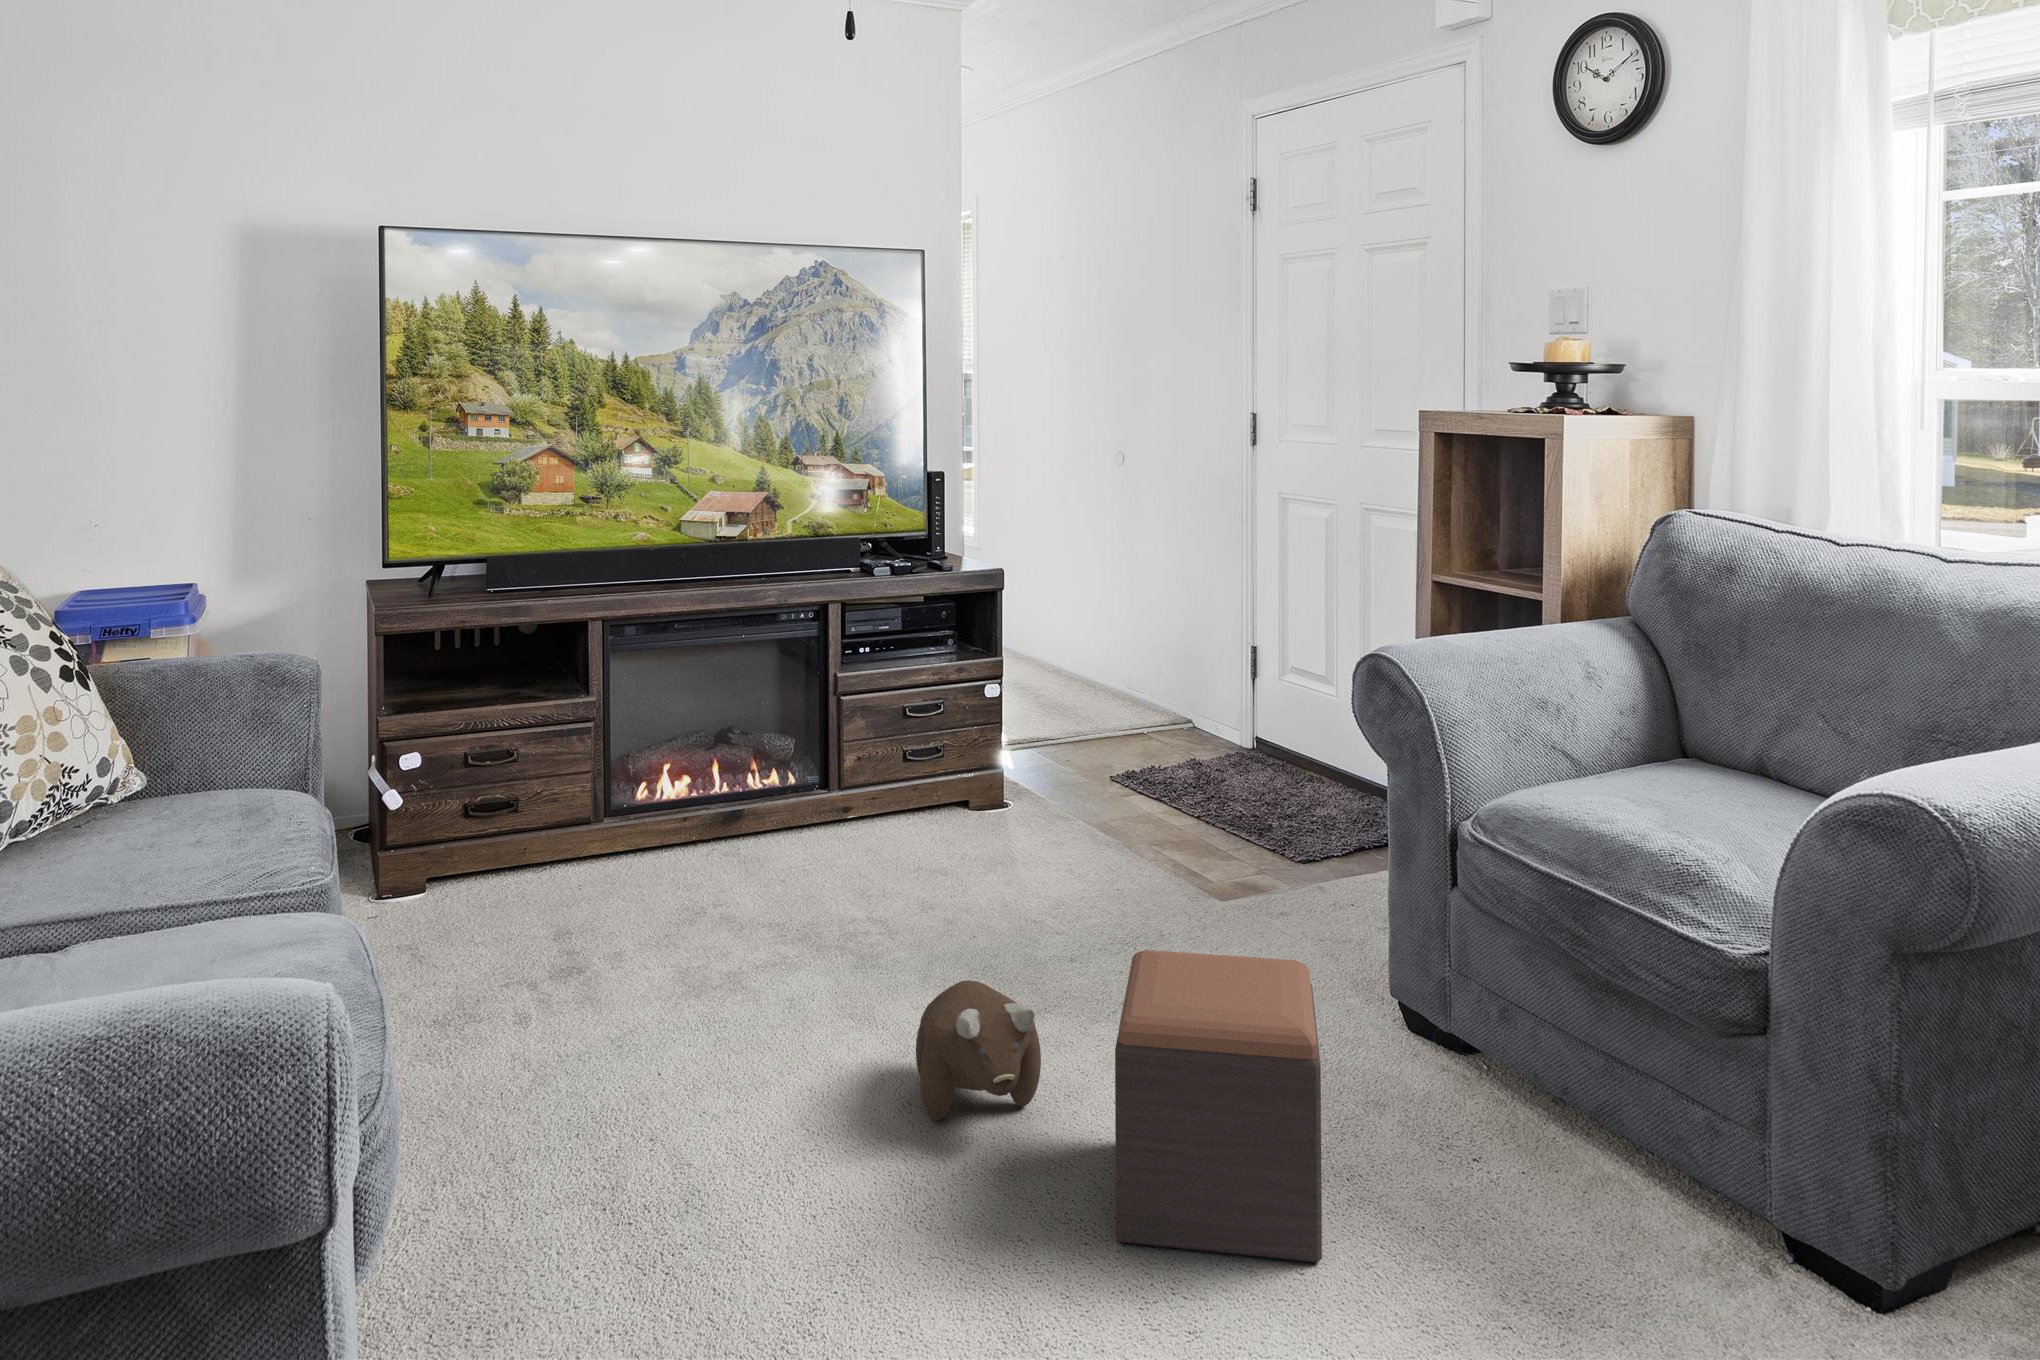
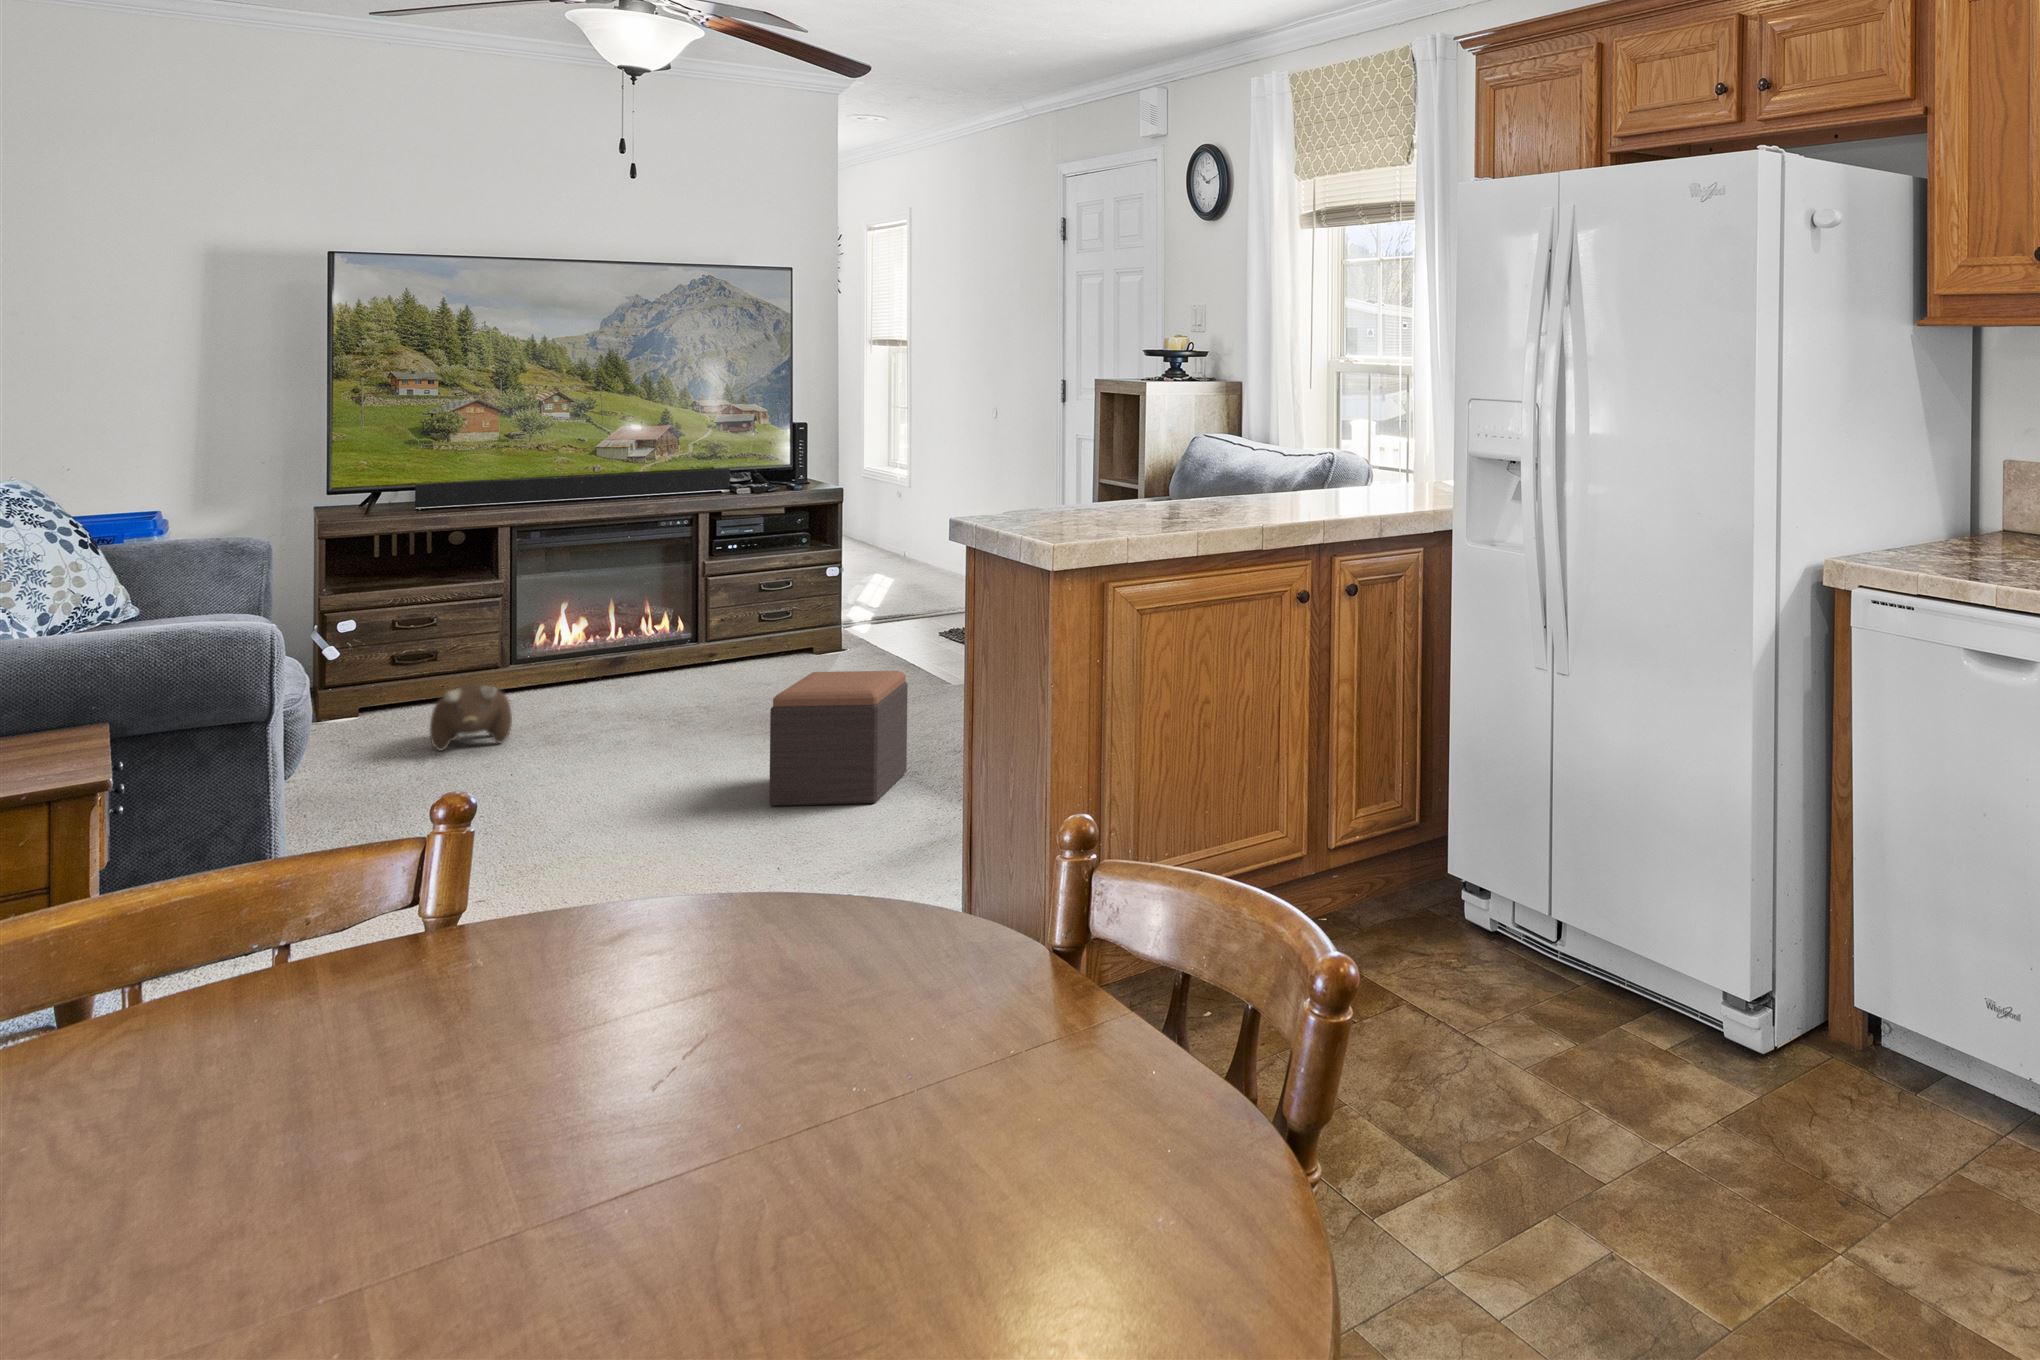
plush toy: present [916,980,1041,1120] -> present [430,682,512,750]

